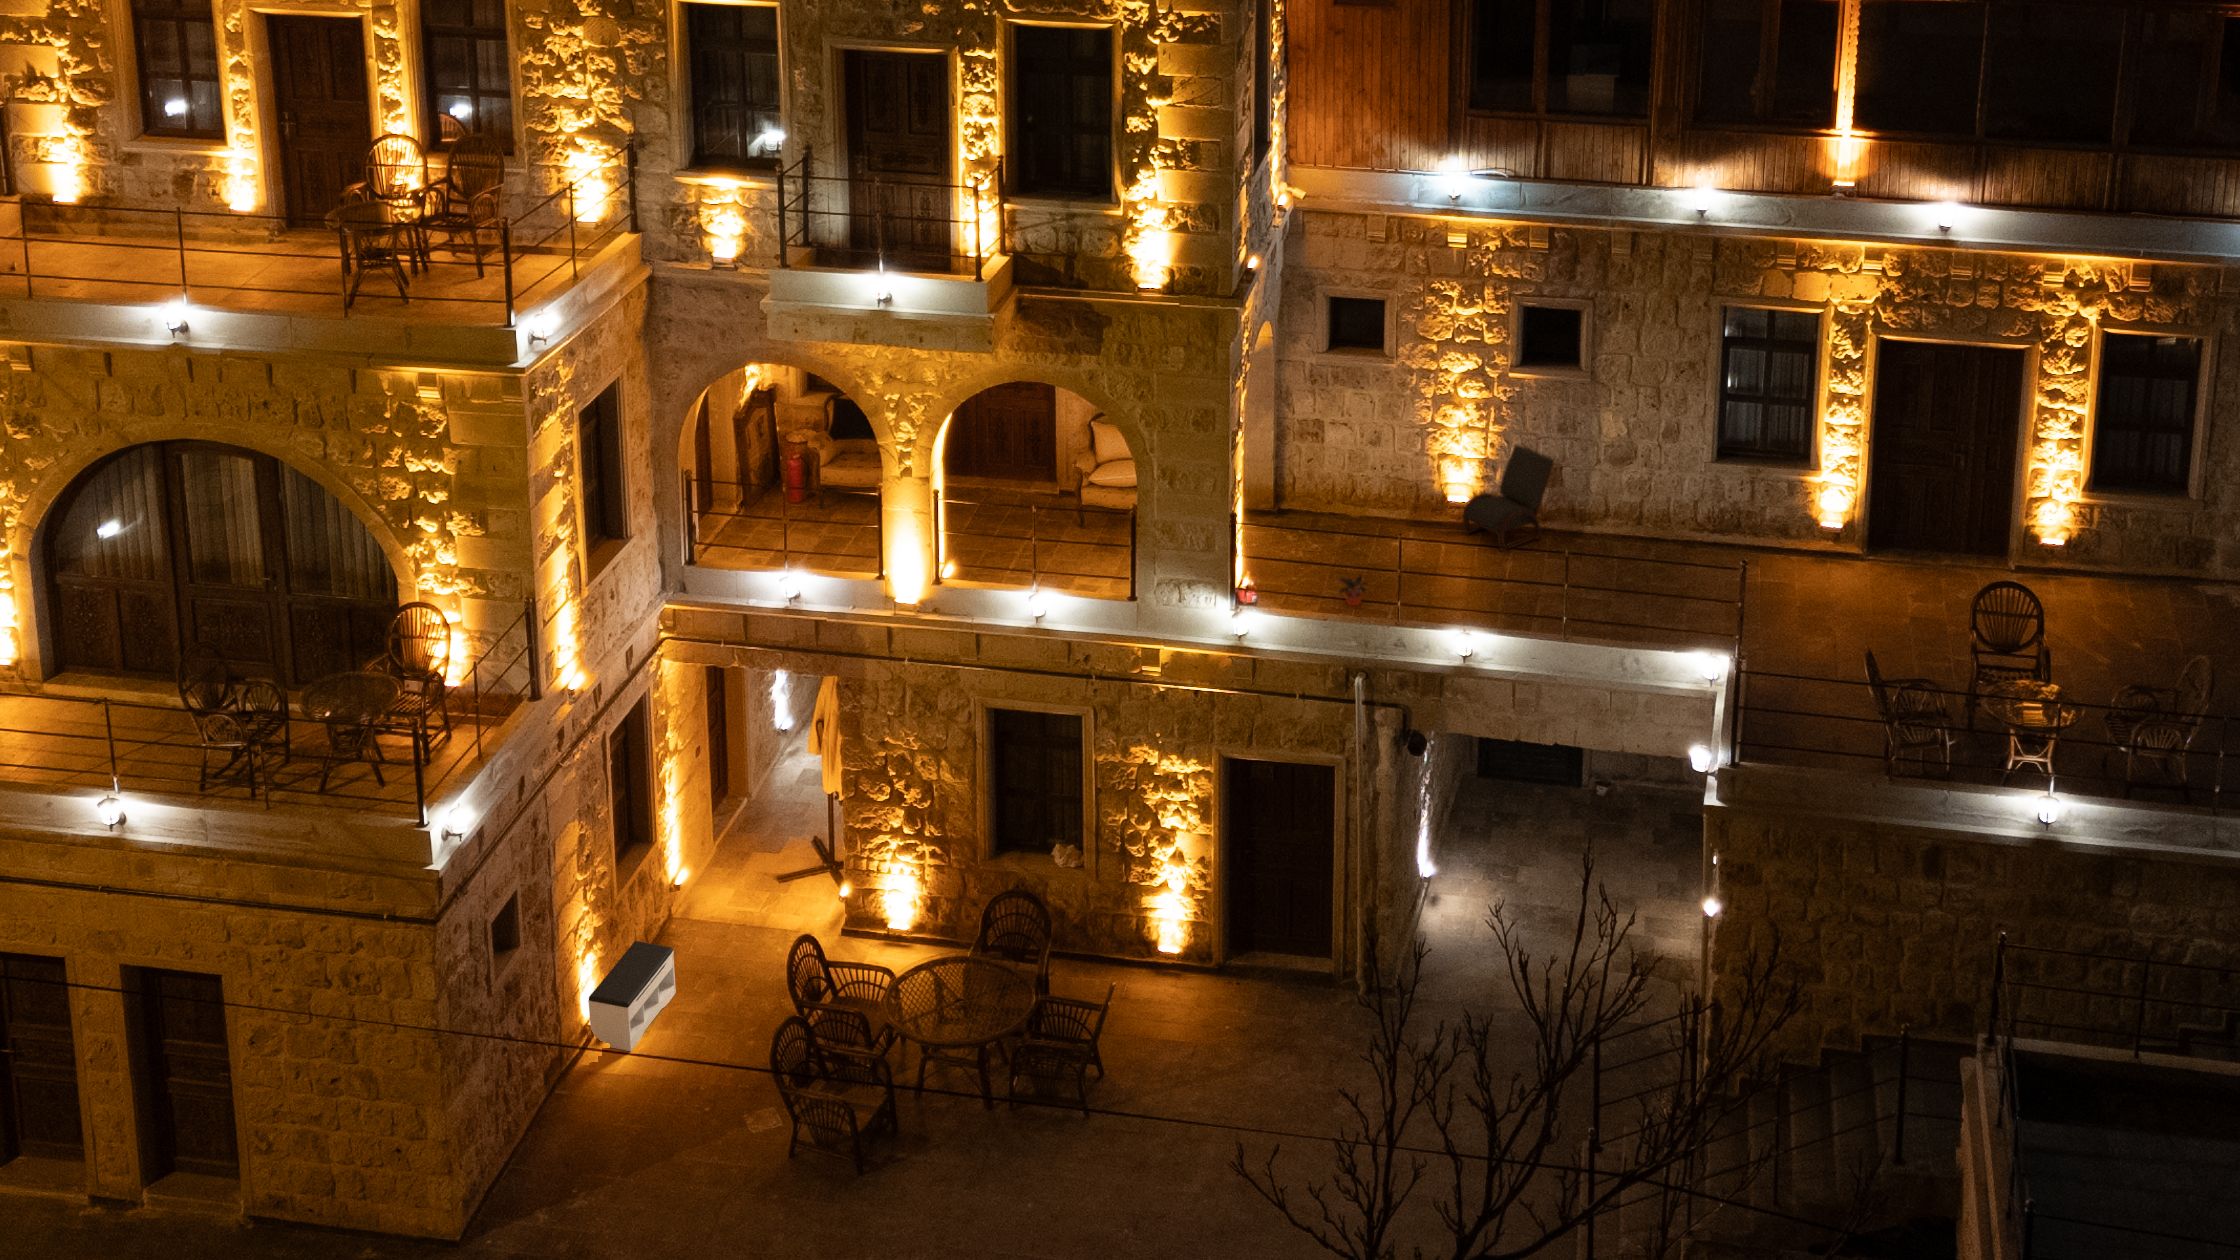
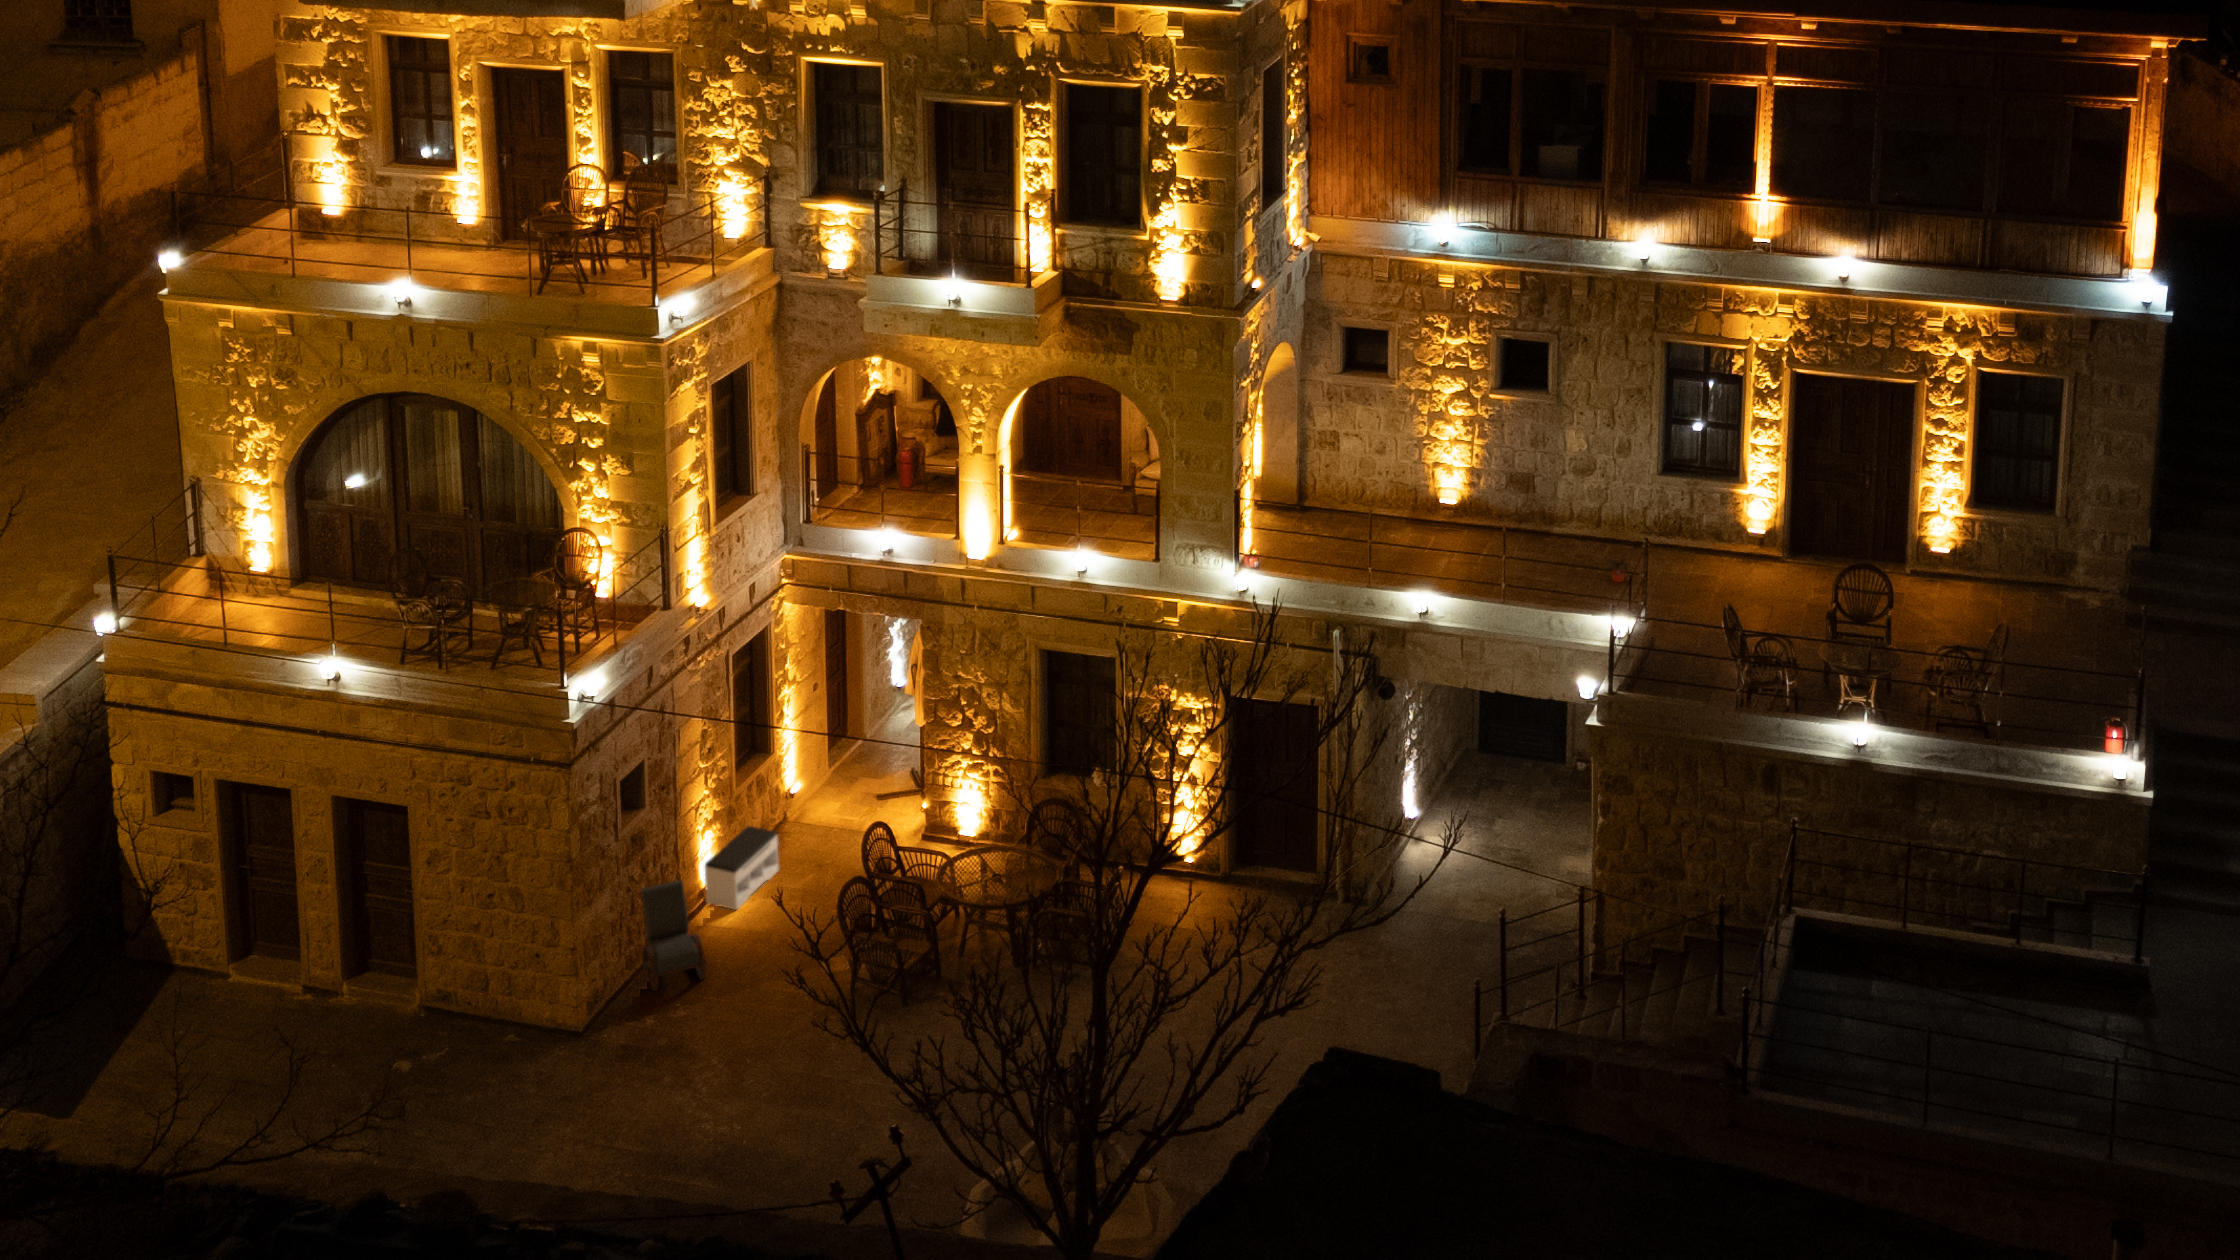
lounge chair: present [1462,445,1554,551] -> present [641,880,706,991]
potted plant: present [1339,575,1368,606] -> present [1607,558,1629,582]

